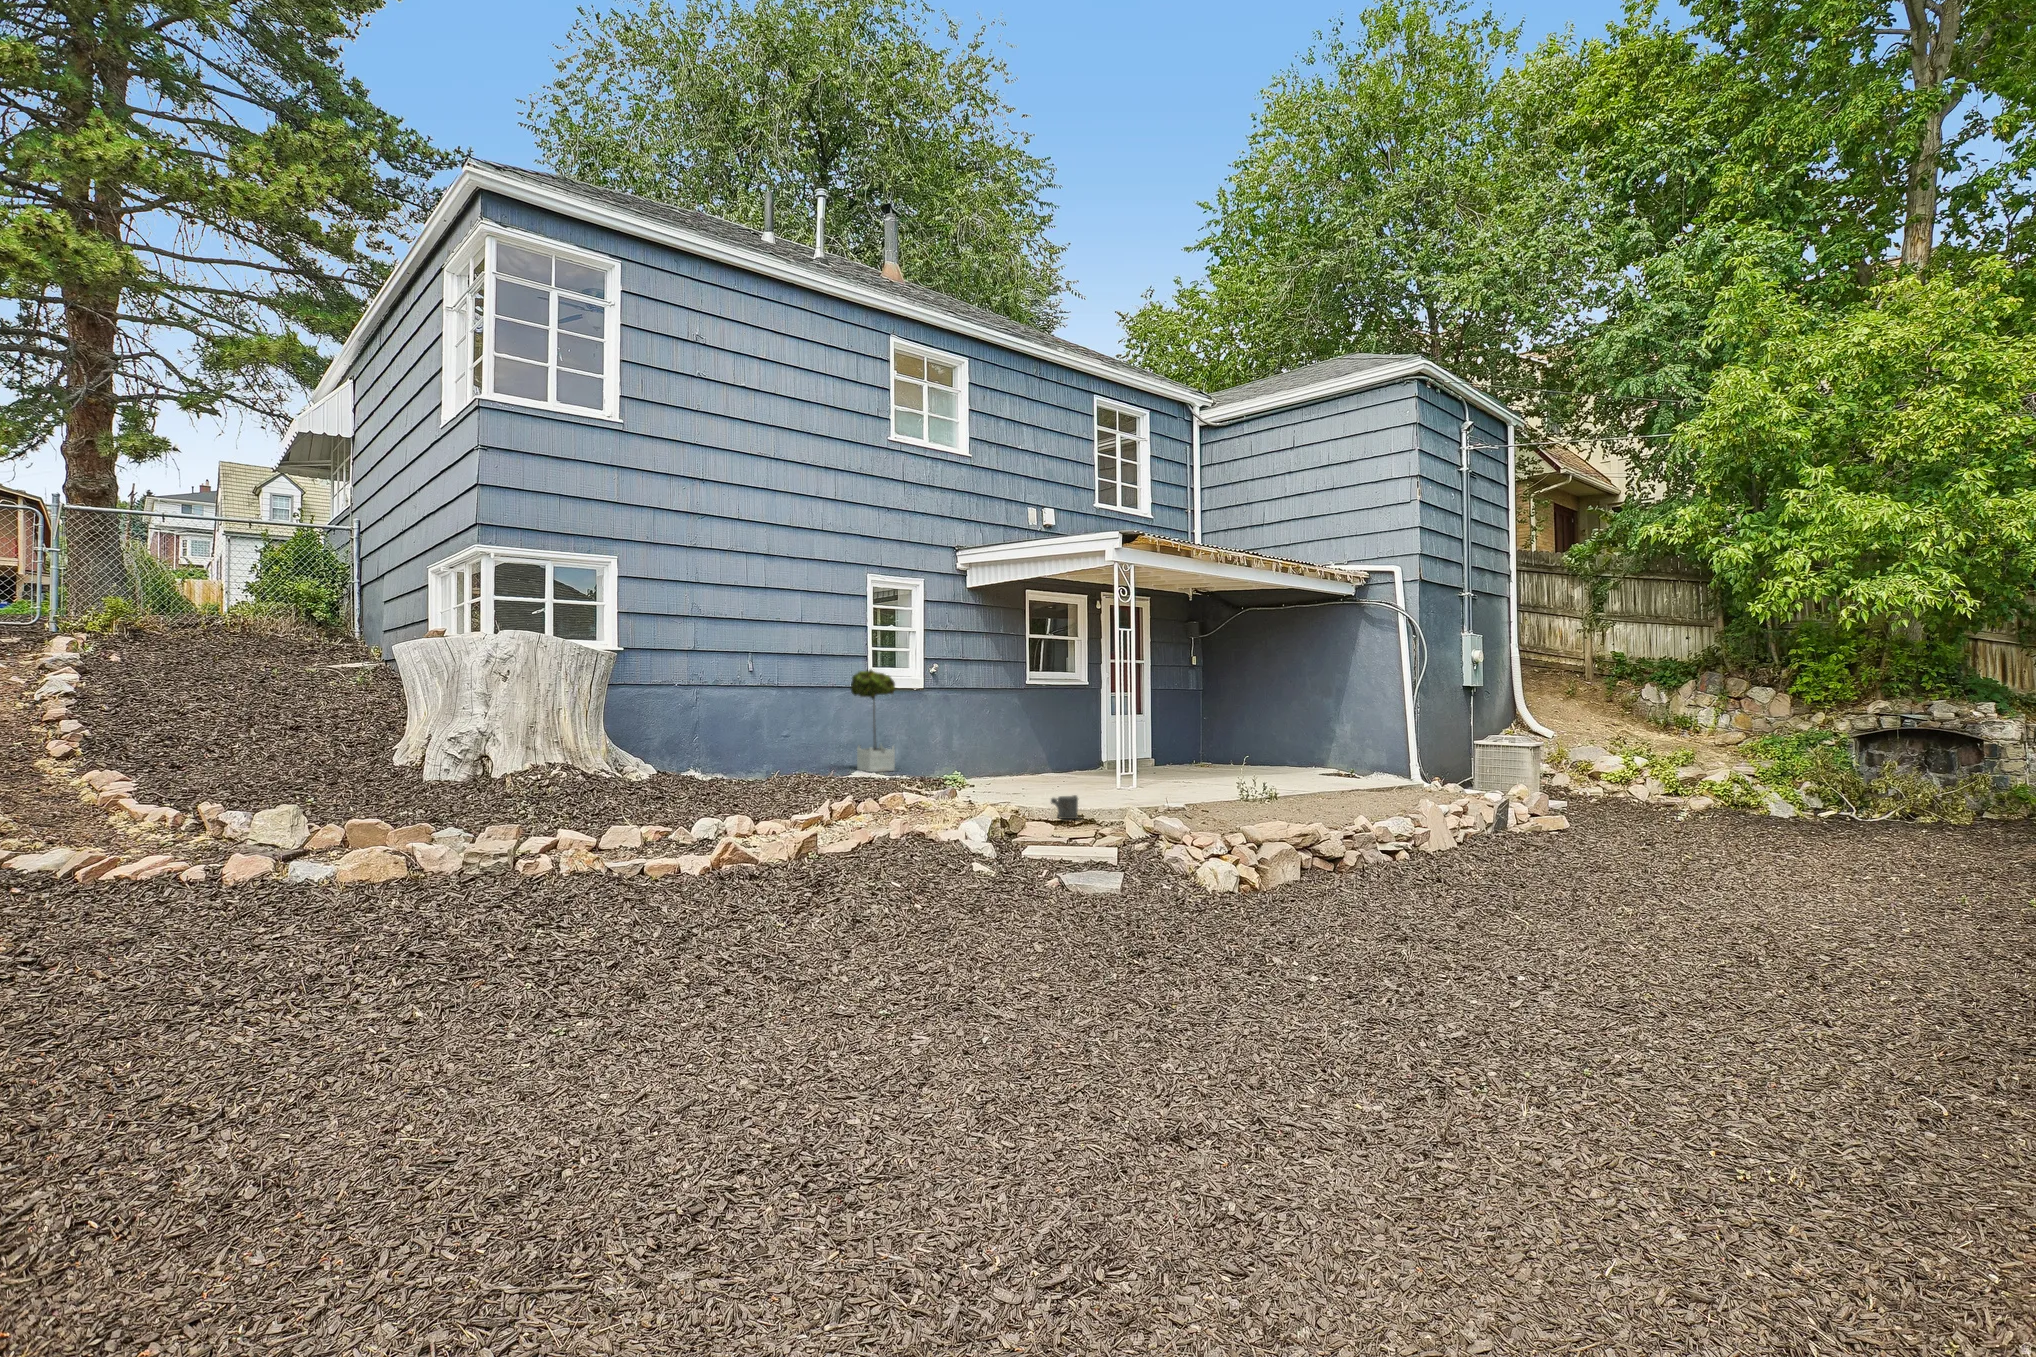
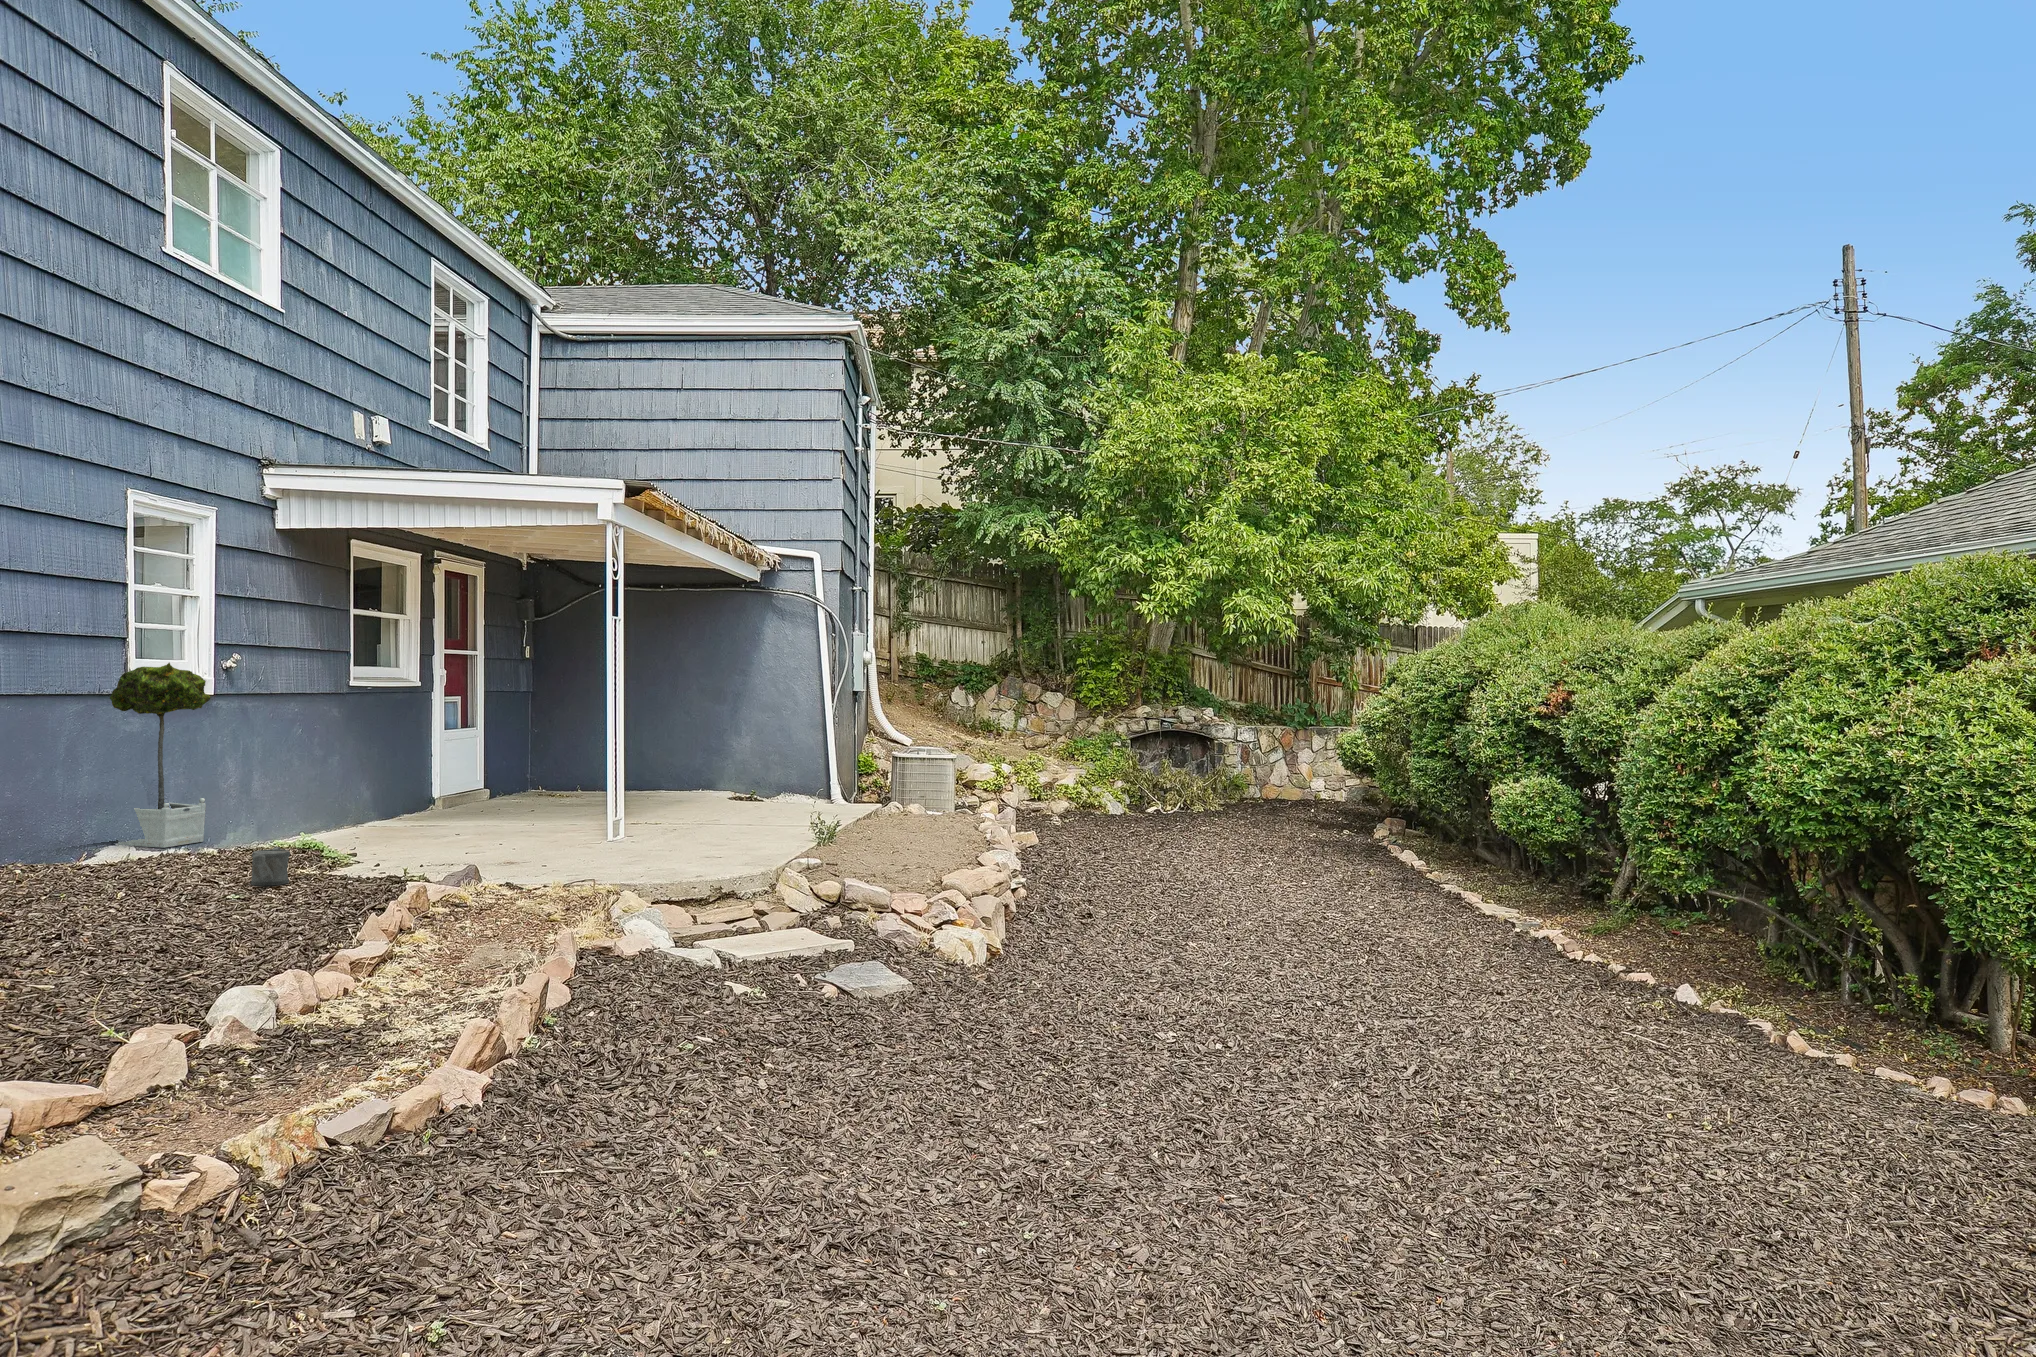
watering can: present [1051,795,1078,819] -> present [251,847,290,886]

